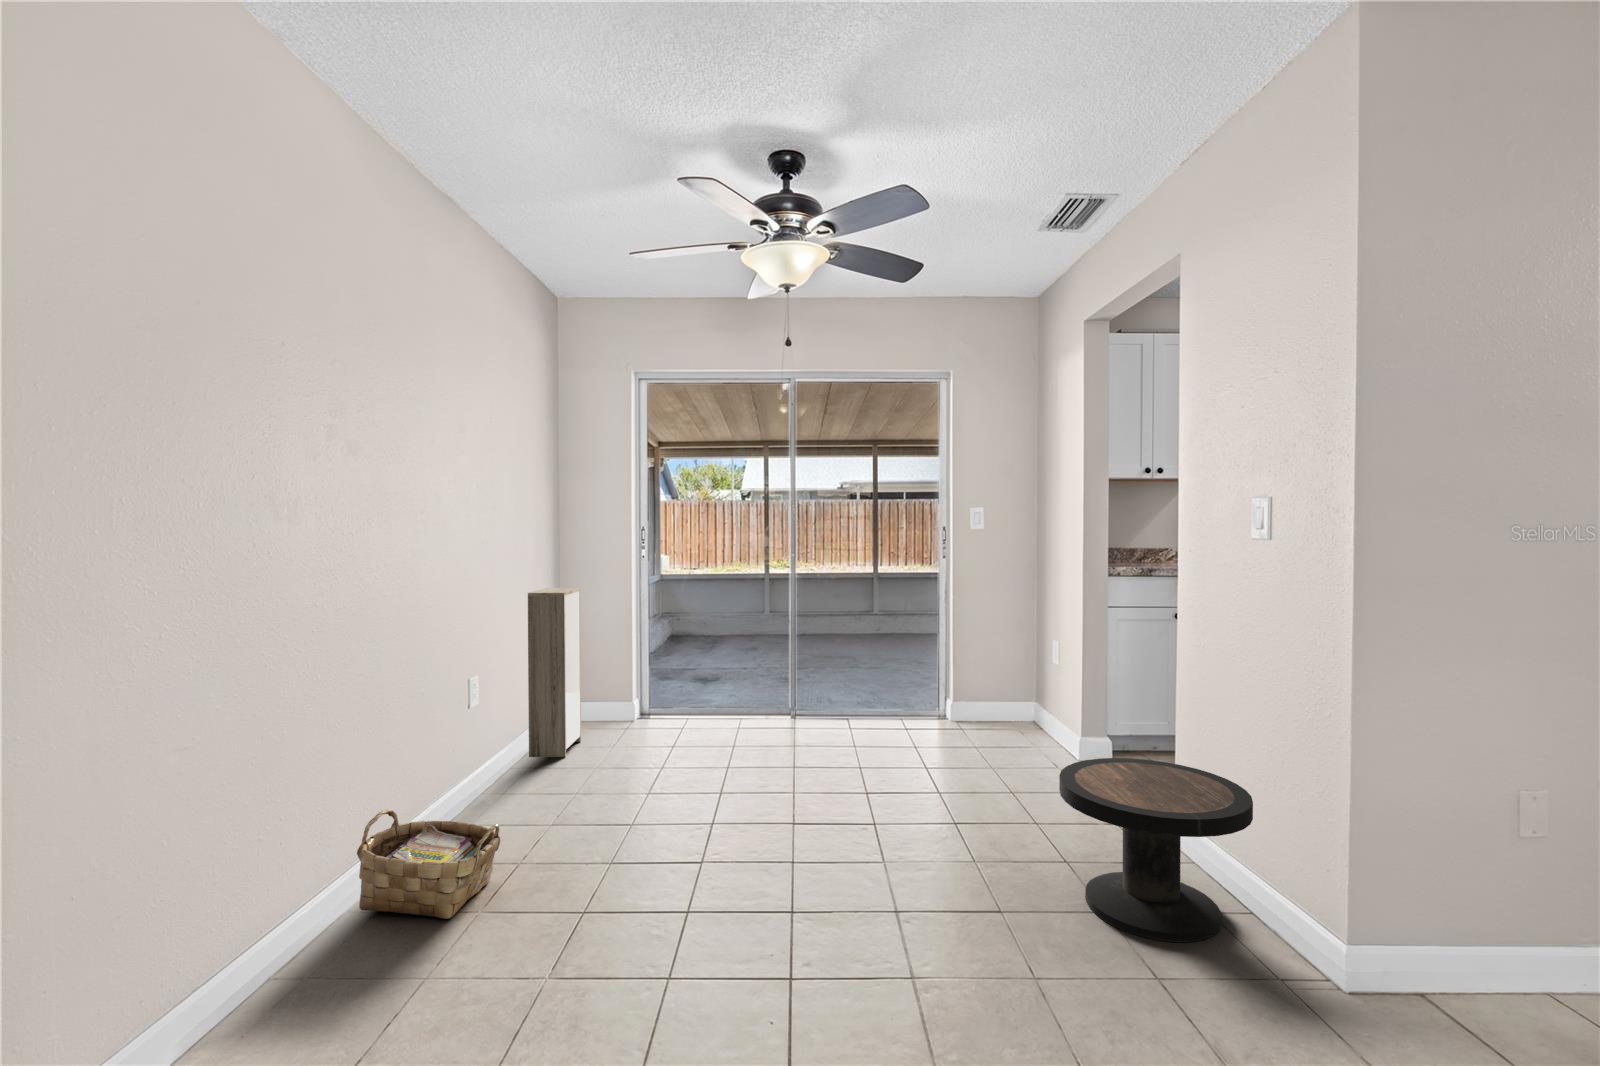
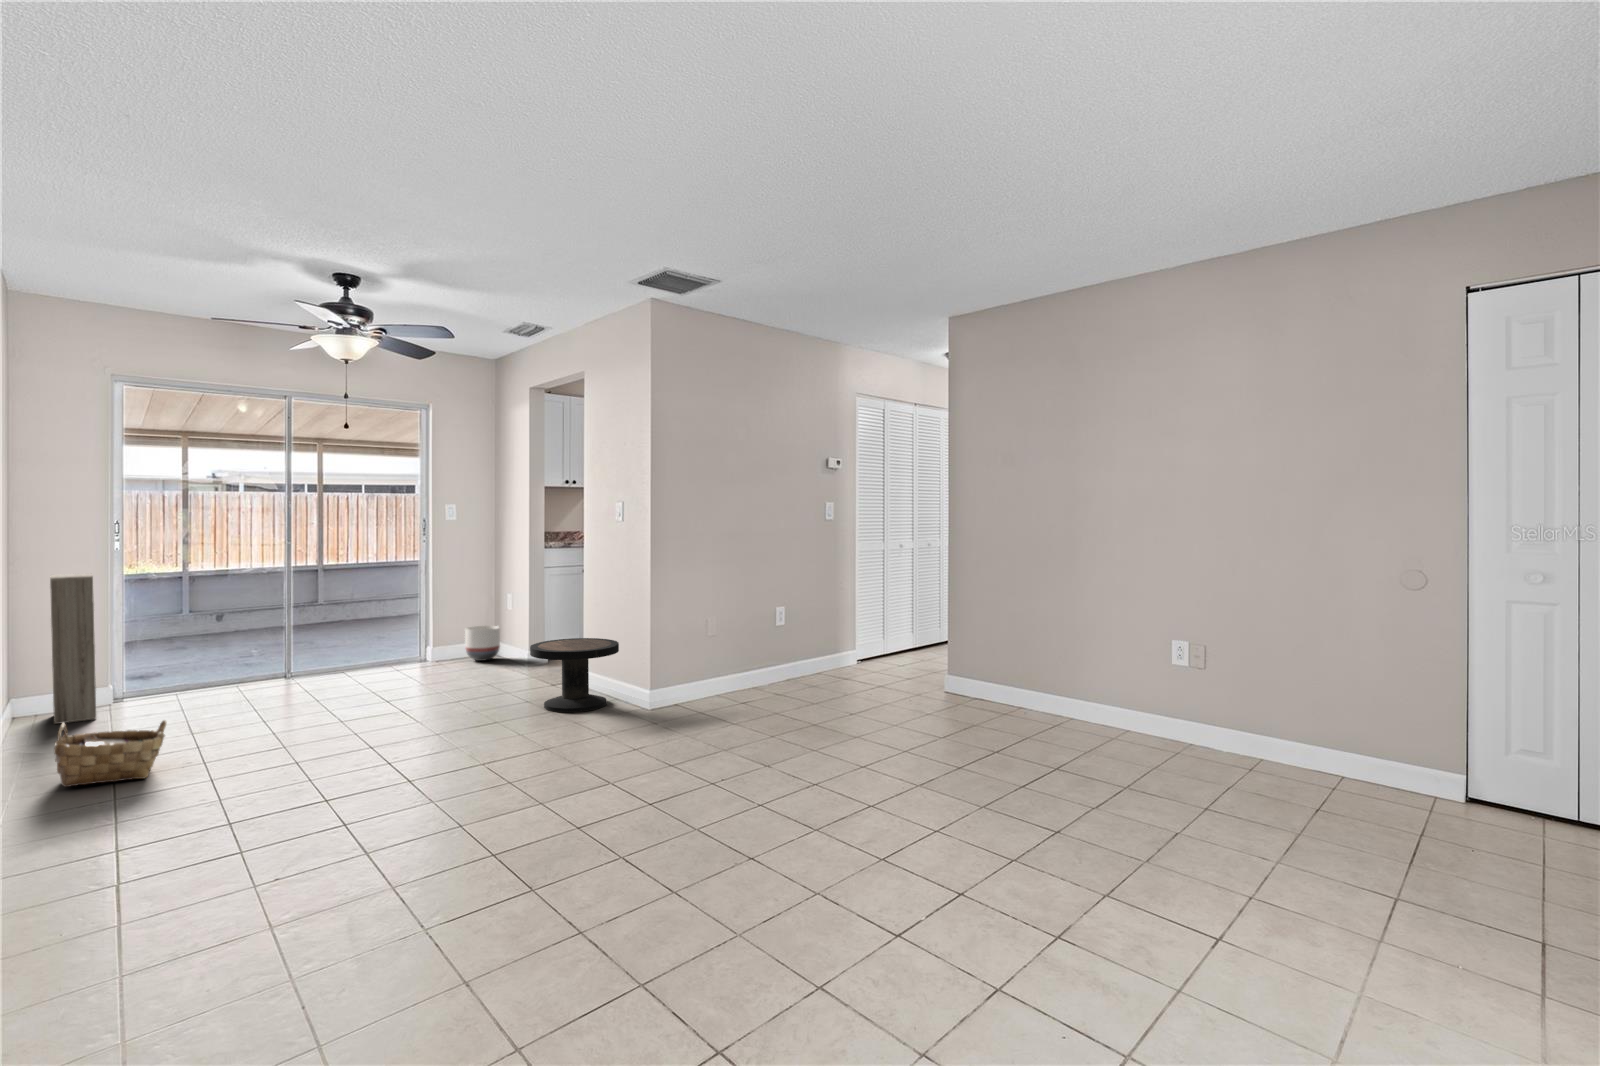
planter: none [994,681,1042,734] -> present [465,626,500,661]

